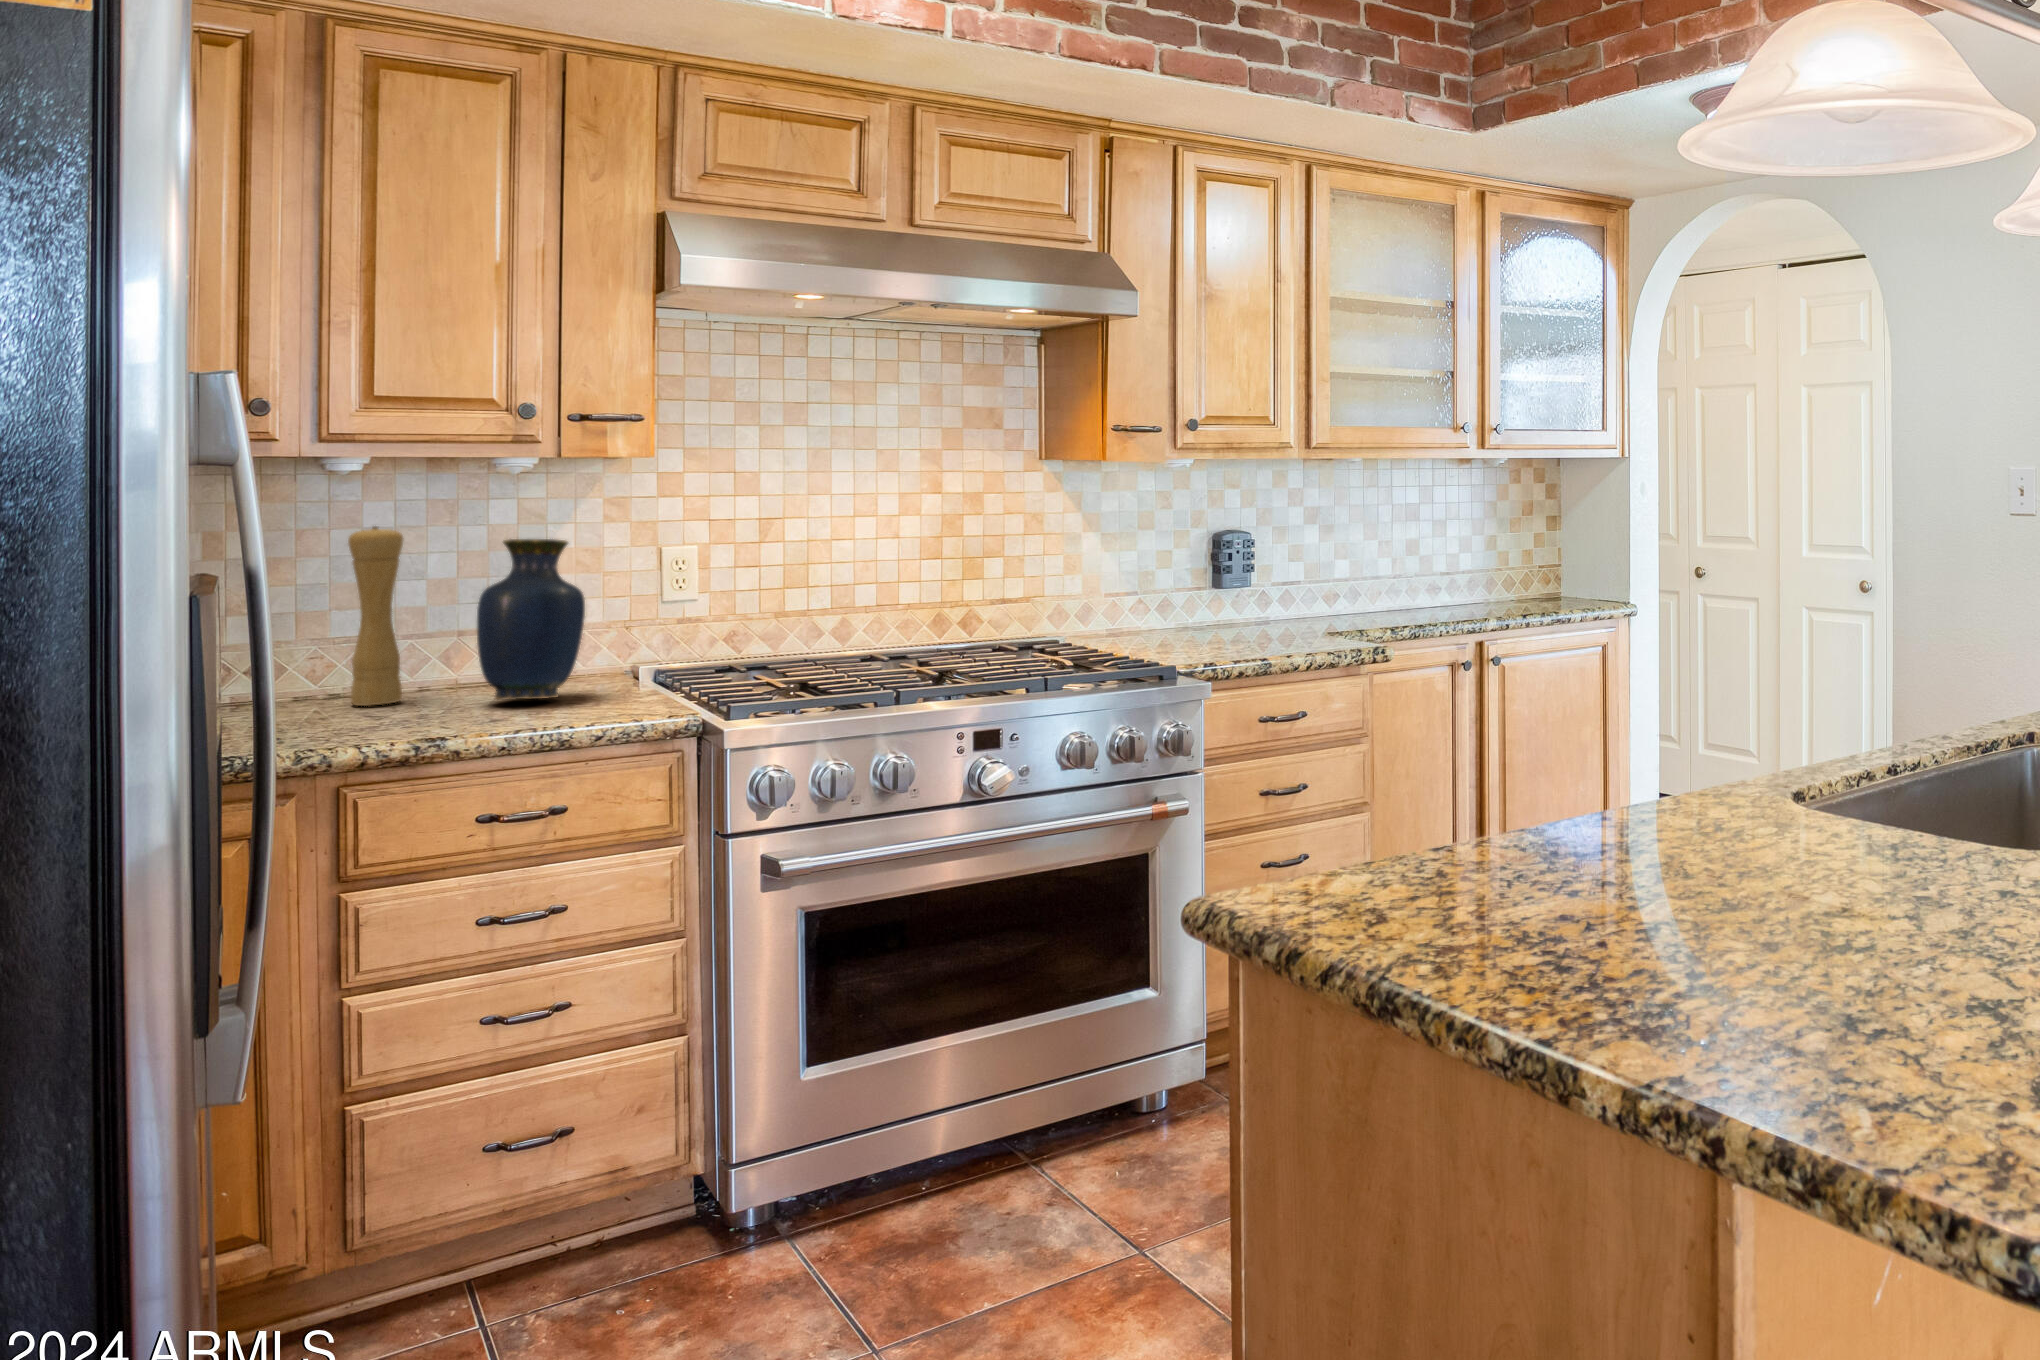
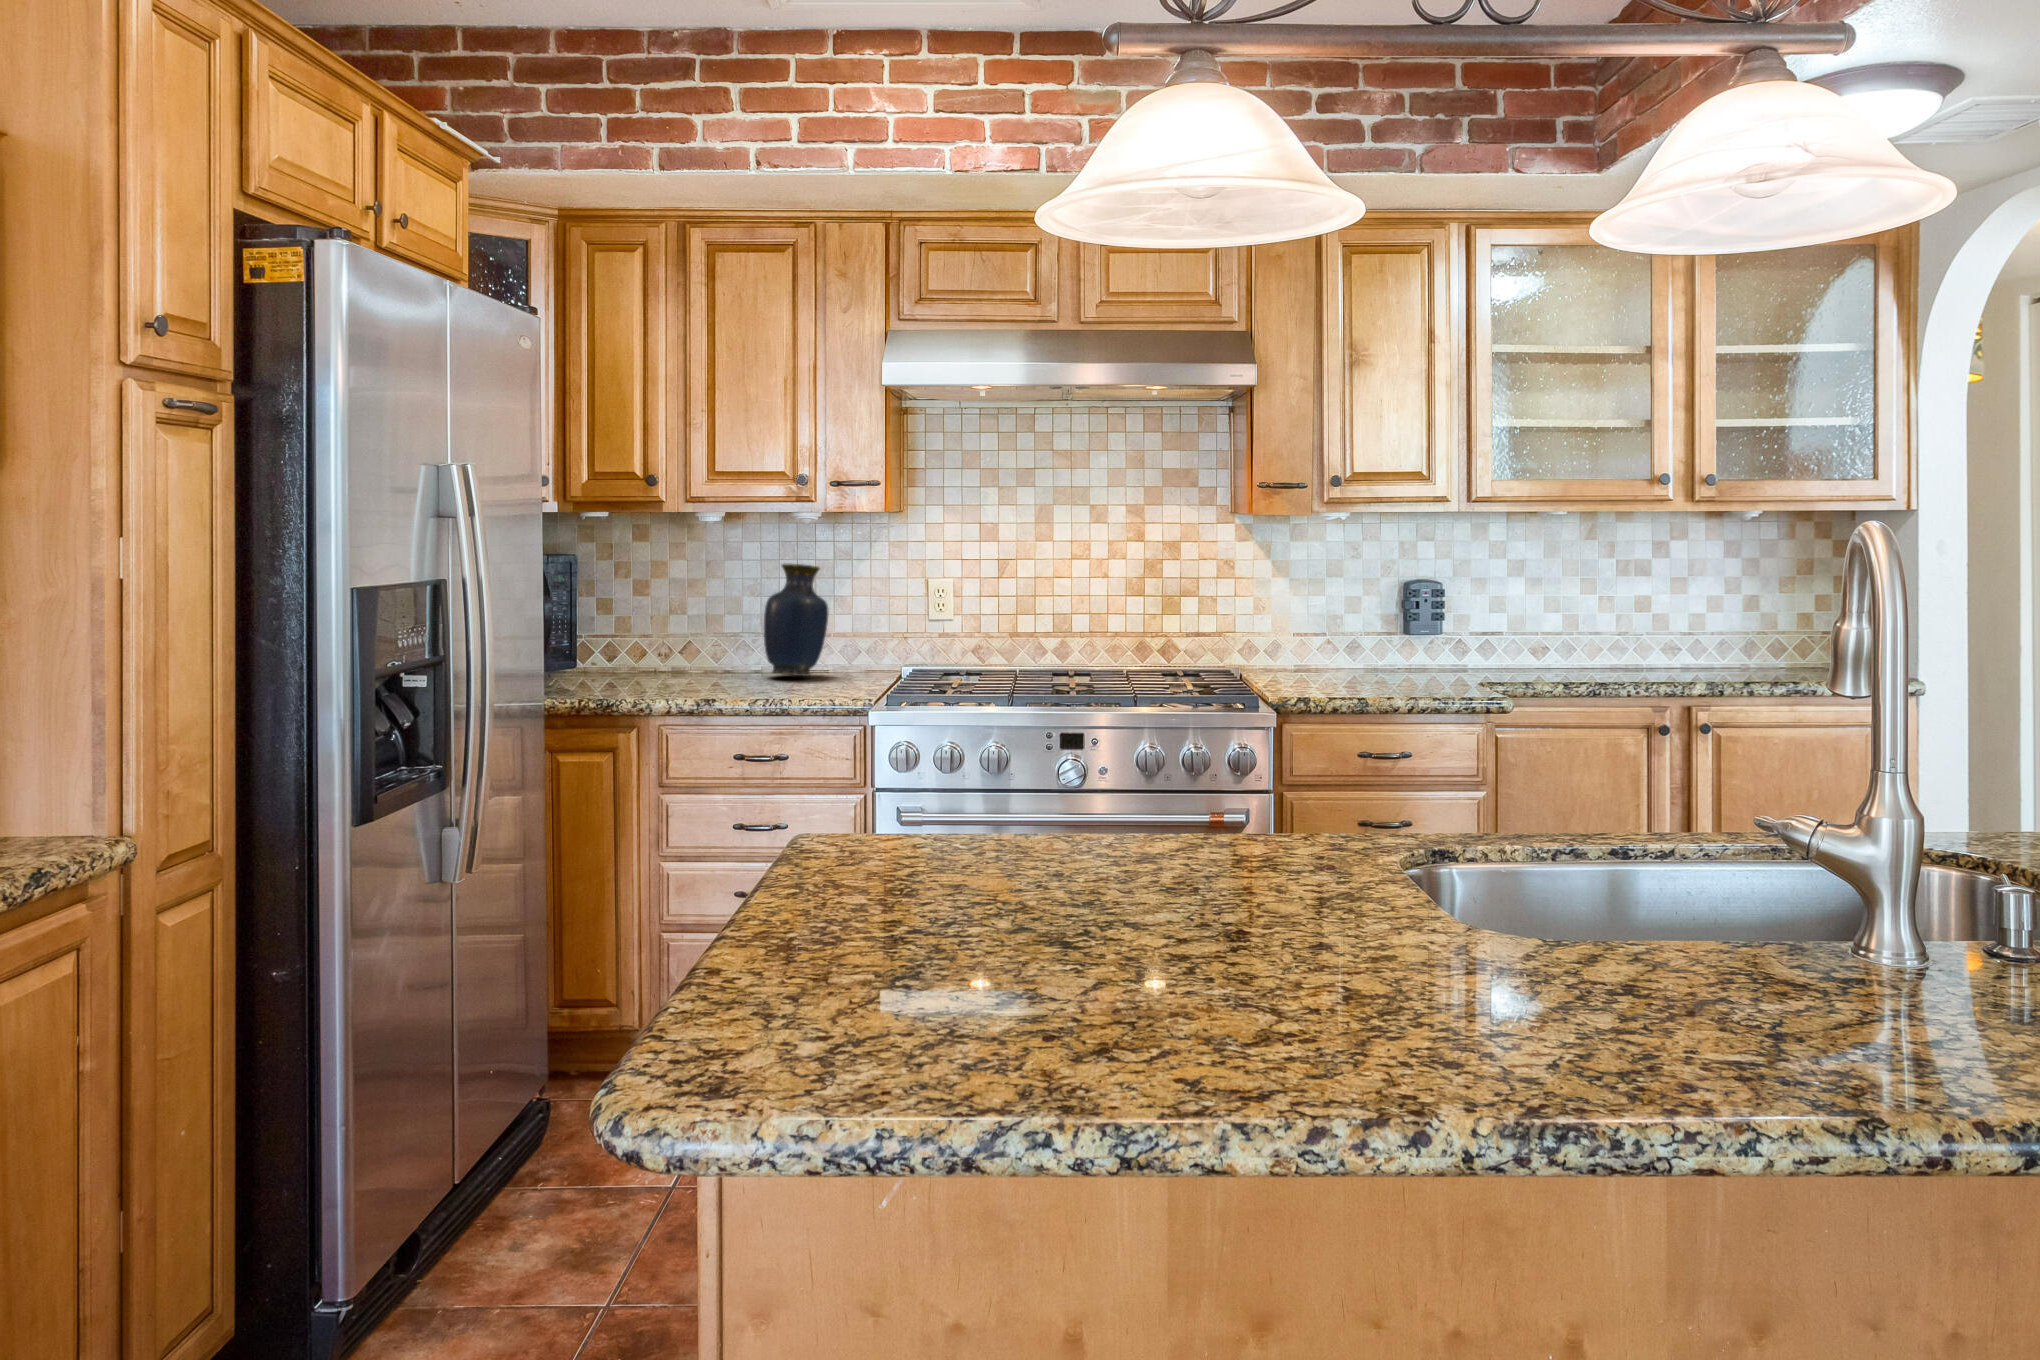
pepper mill: present [348,526,403,706] -> none [708,552,738,671]

